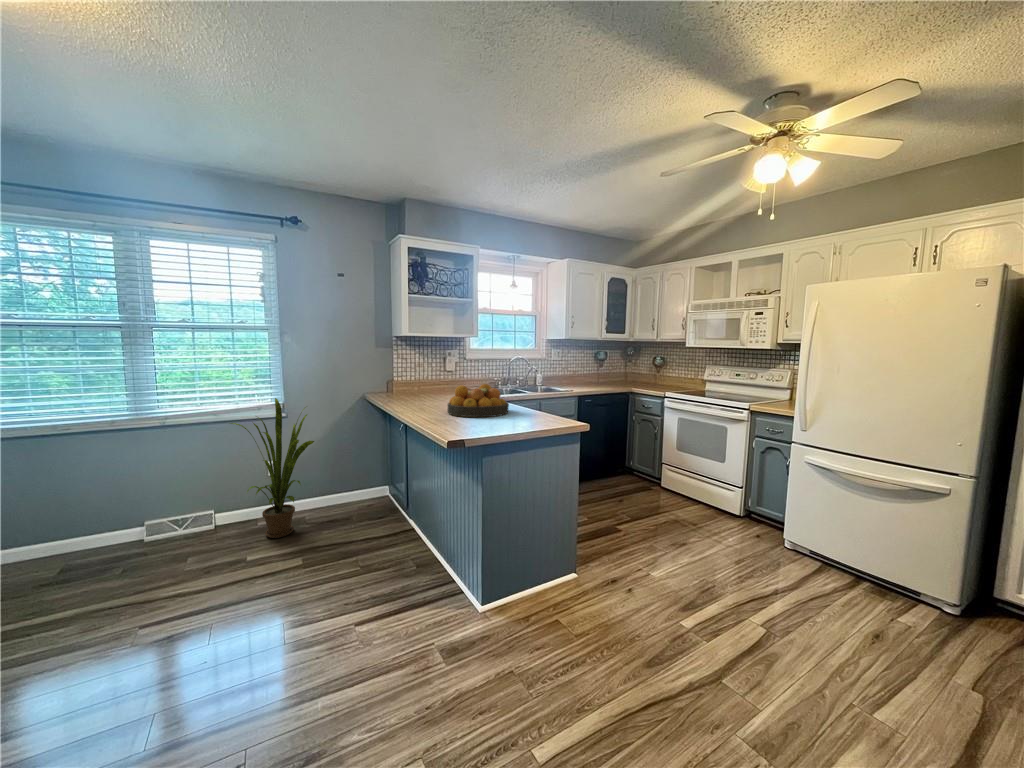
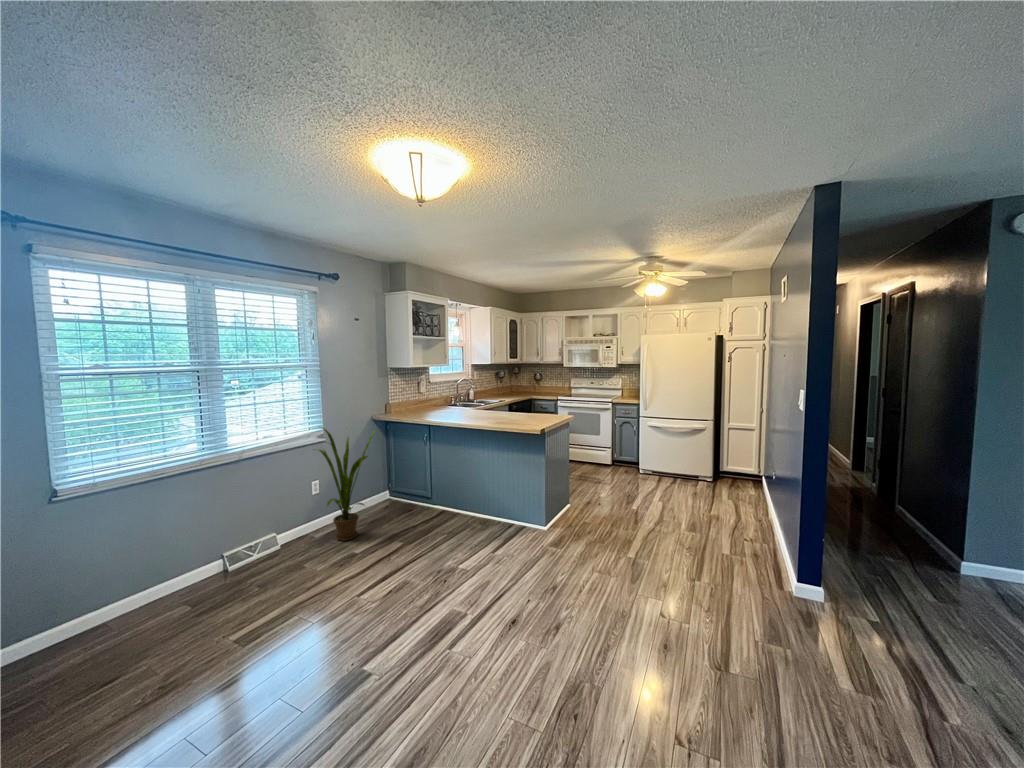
fruit bowl: present [448,384,509,417] -> none [489,400,528,421]

